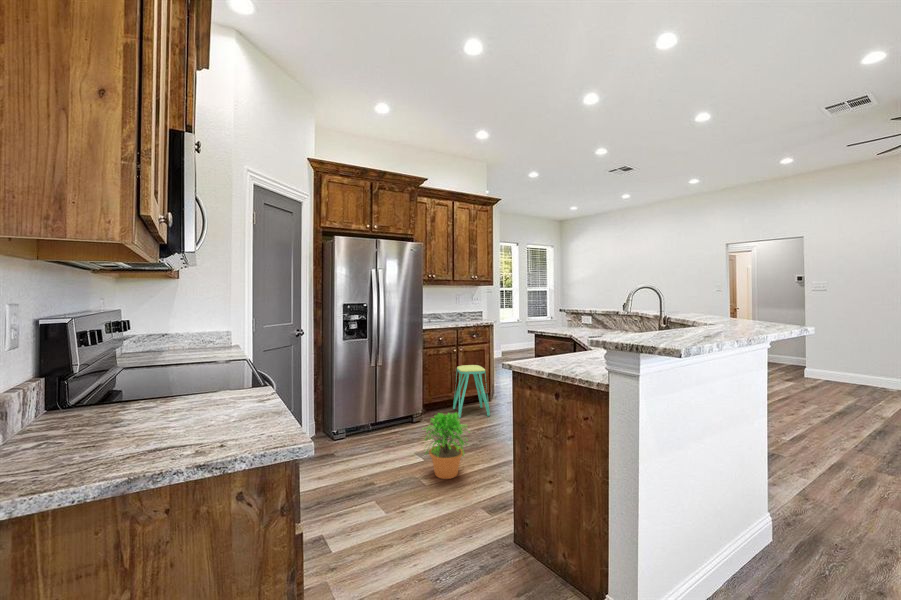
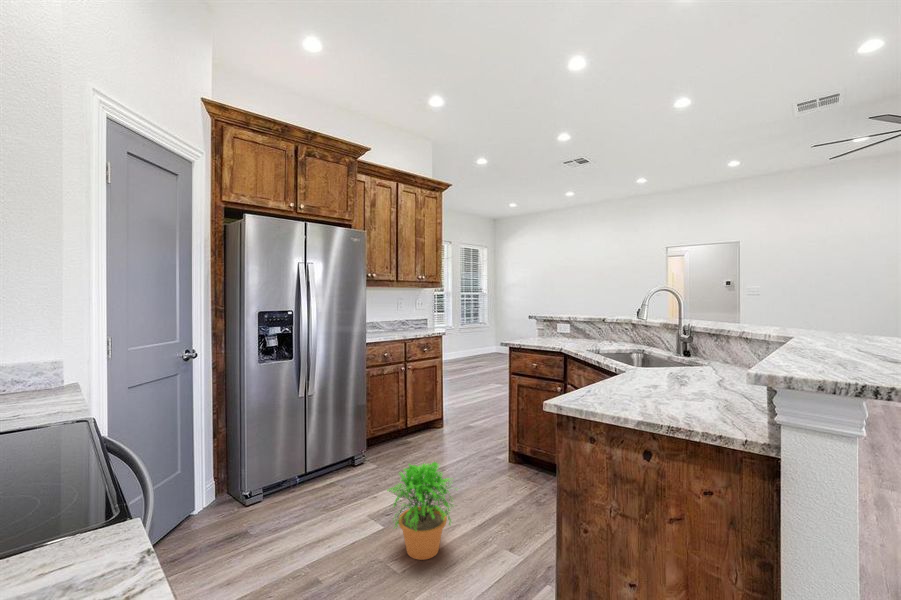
stool: present [453,365,490,418] -> none [402,386,451,455]

